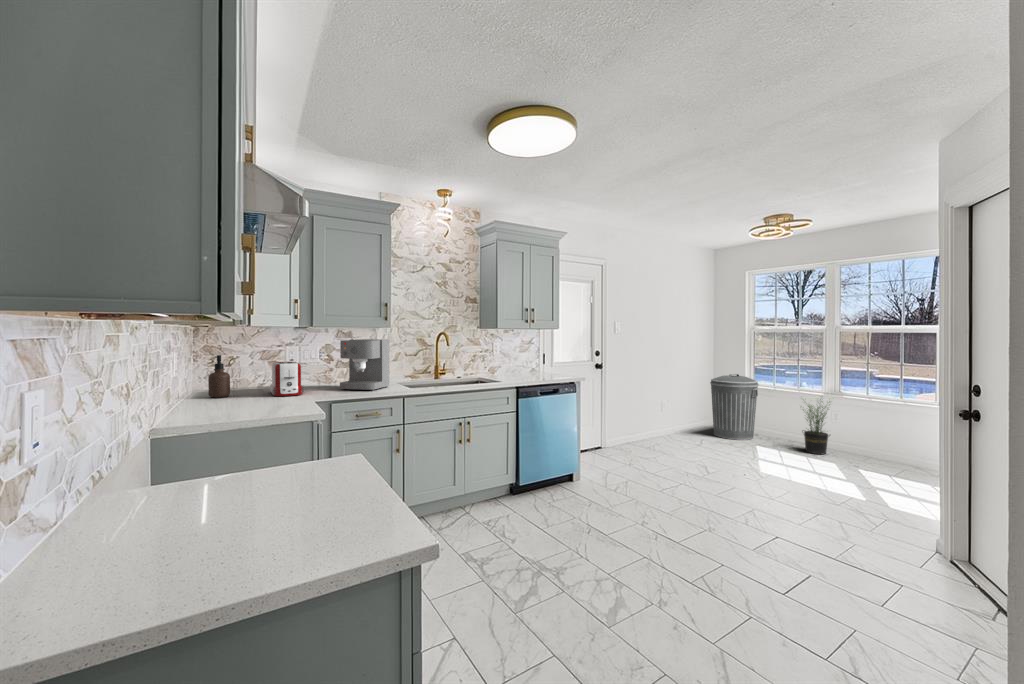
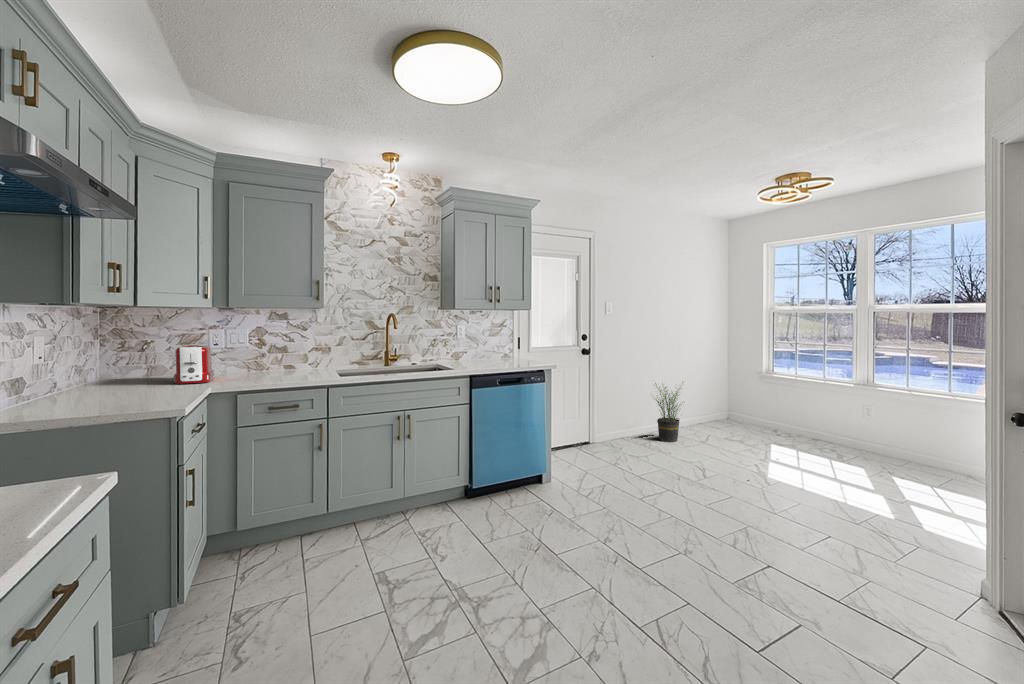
coffee maker: present [340,339,389,391] -> none [260,321,322,378]
soap dispenser: present [208,355,230,398] -> none [100,338,127,385]
trash can: present [710,374,758,440] -> none [723,363,778,438]
potted plant: present [804,405,828,454] -> present [655,383,683,442]

